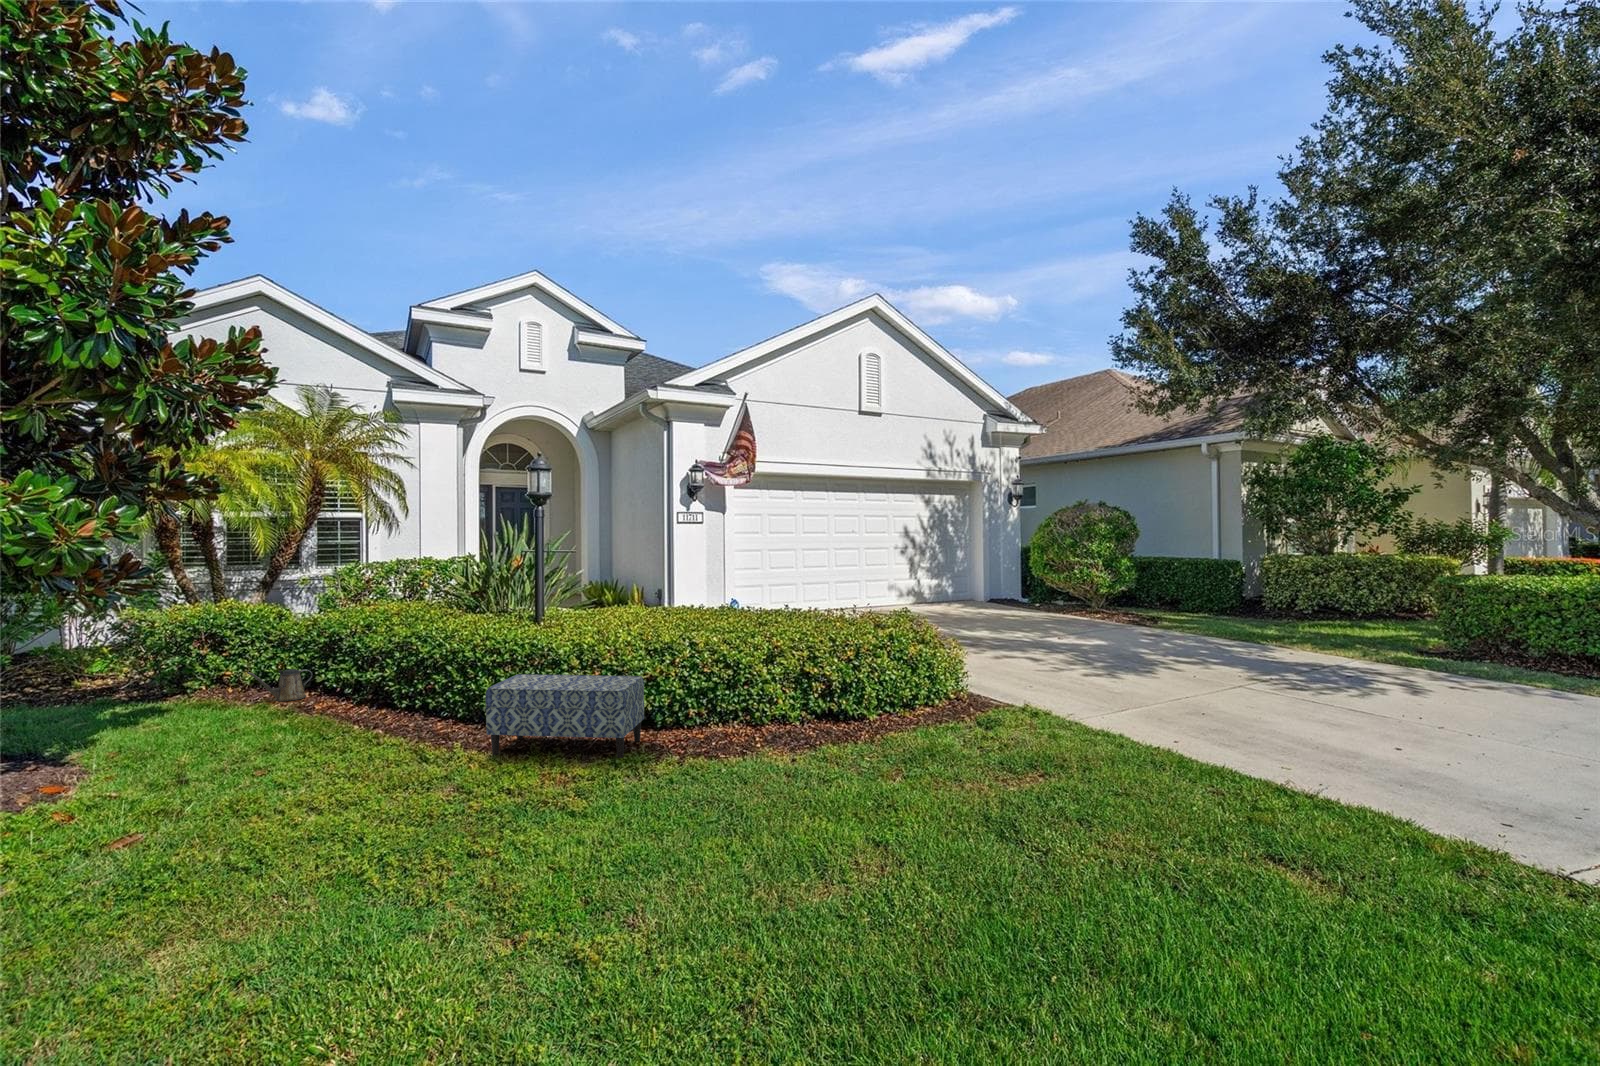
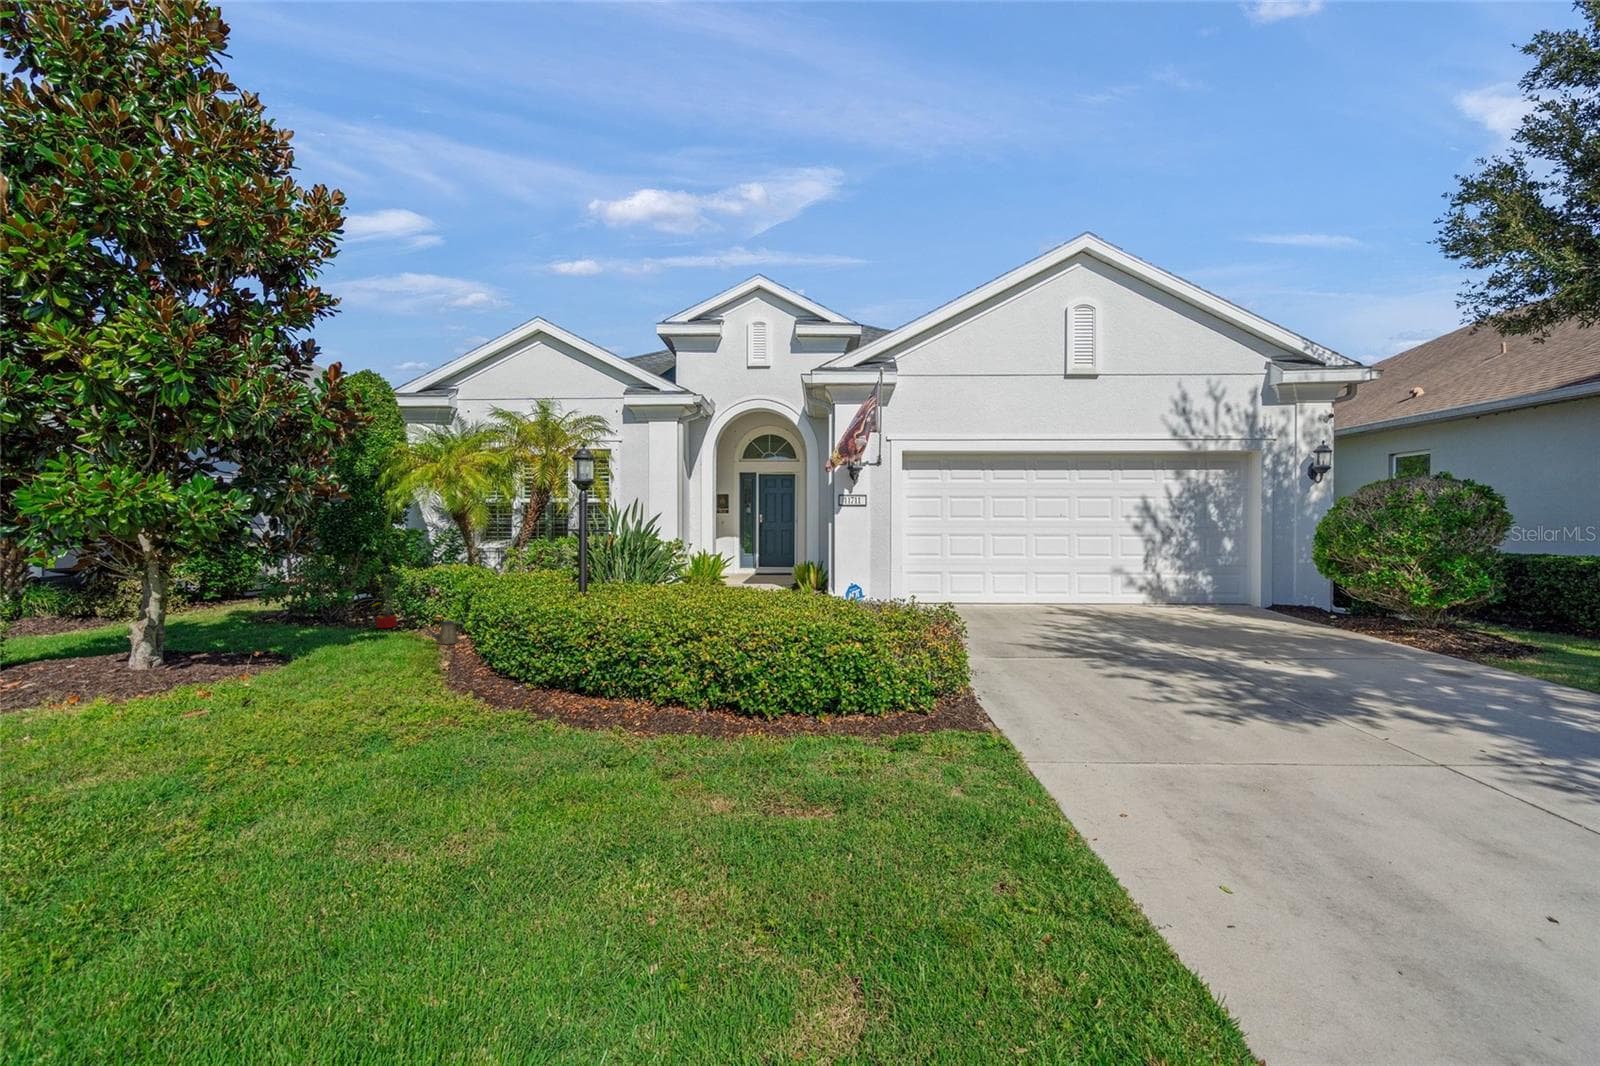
decorative plant: none [99,629,135,697] -> present [376,589,397,628]
bench: present [486,674,644,758] -> none [420,645,542,735]

